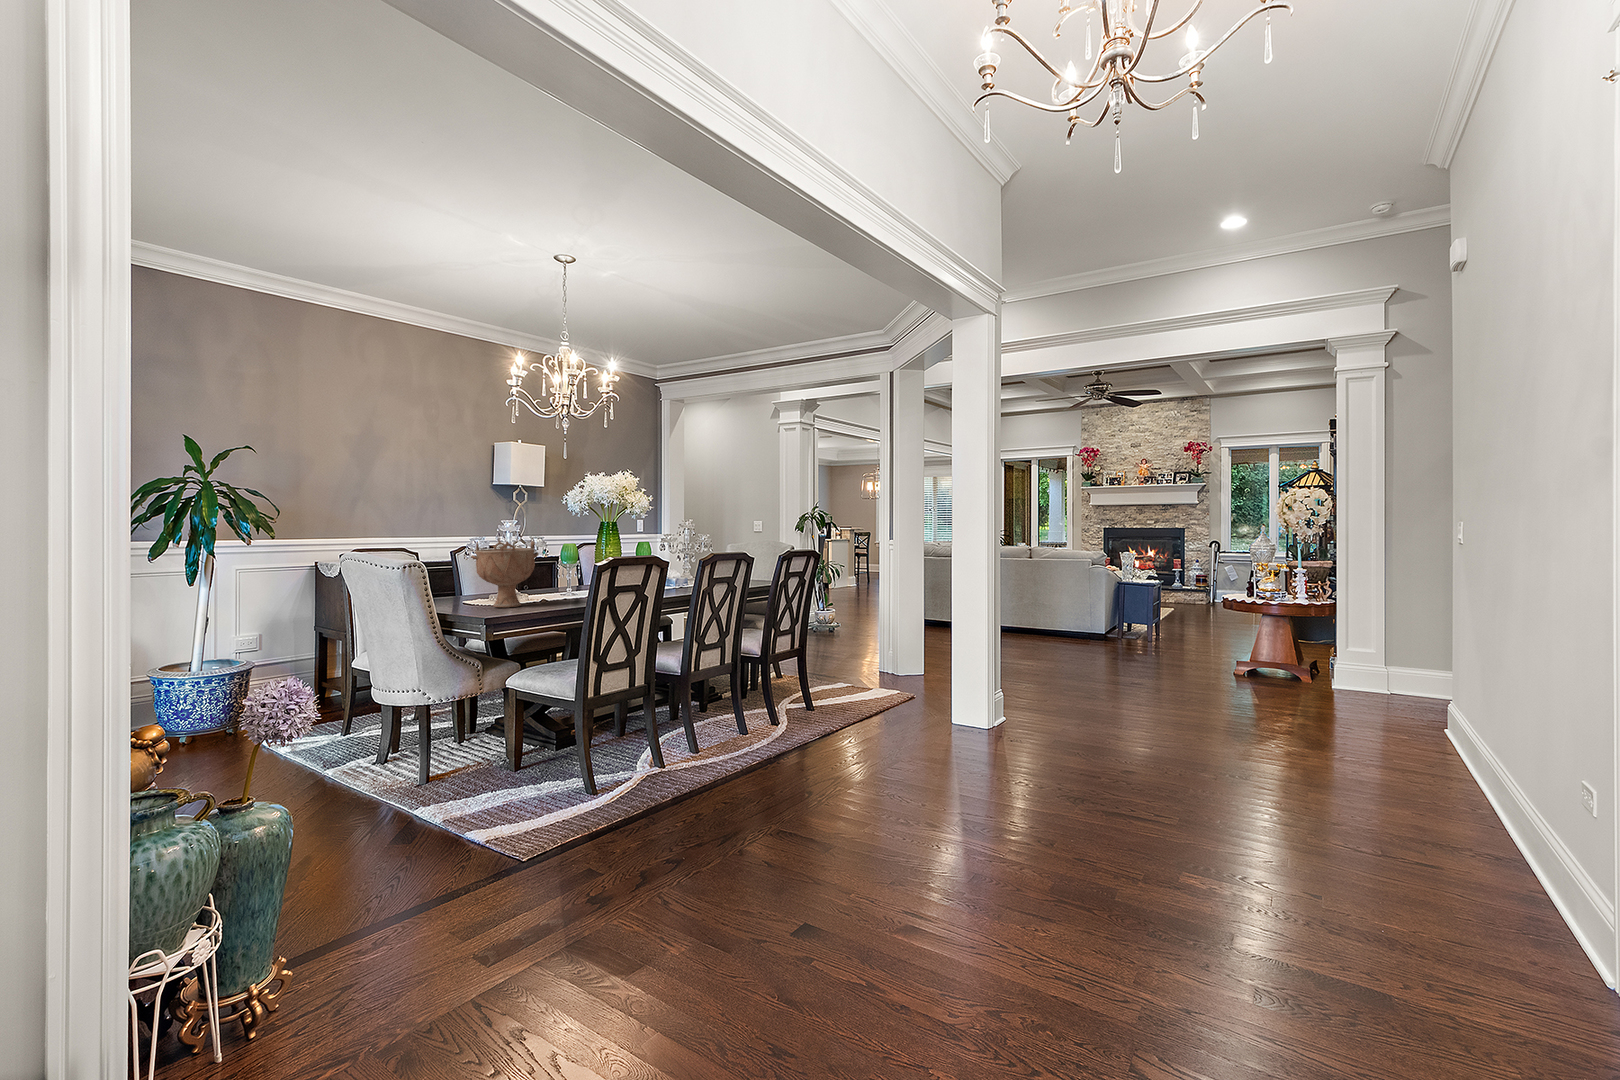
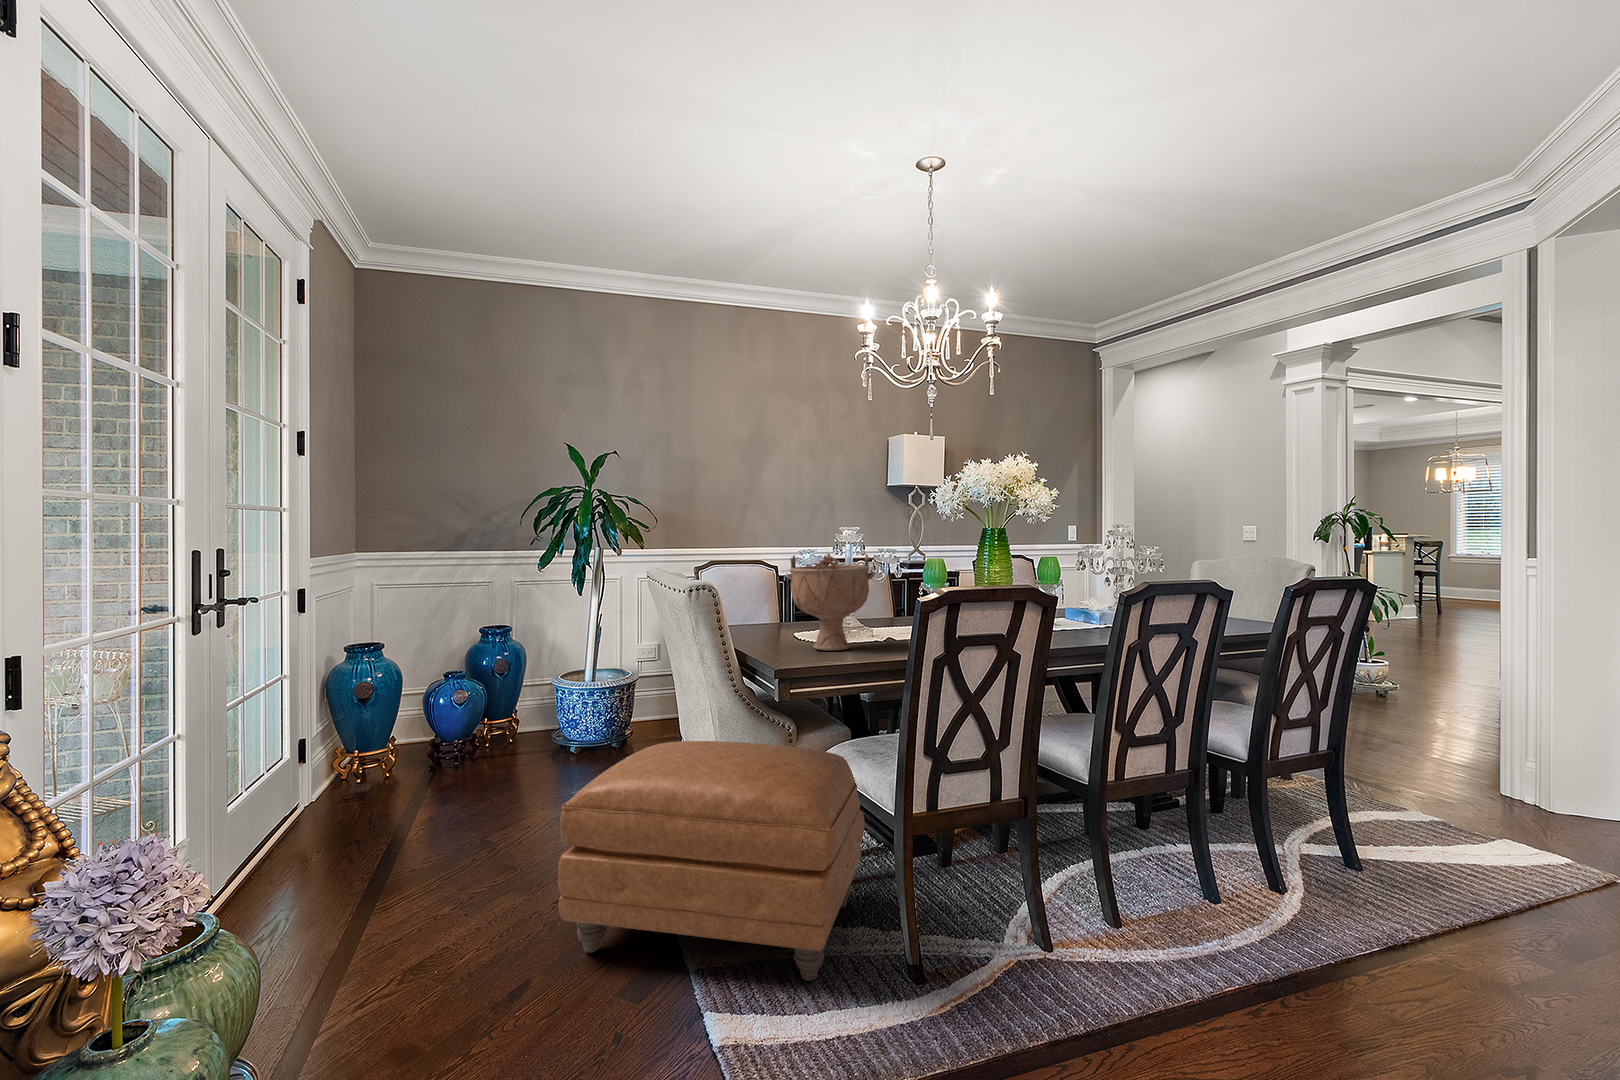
ottoman: none [326,673,541,829] -> present [558,741,865,981]

